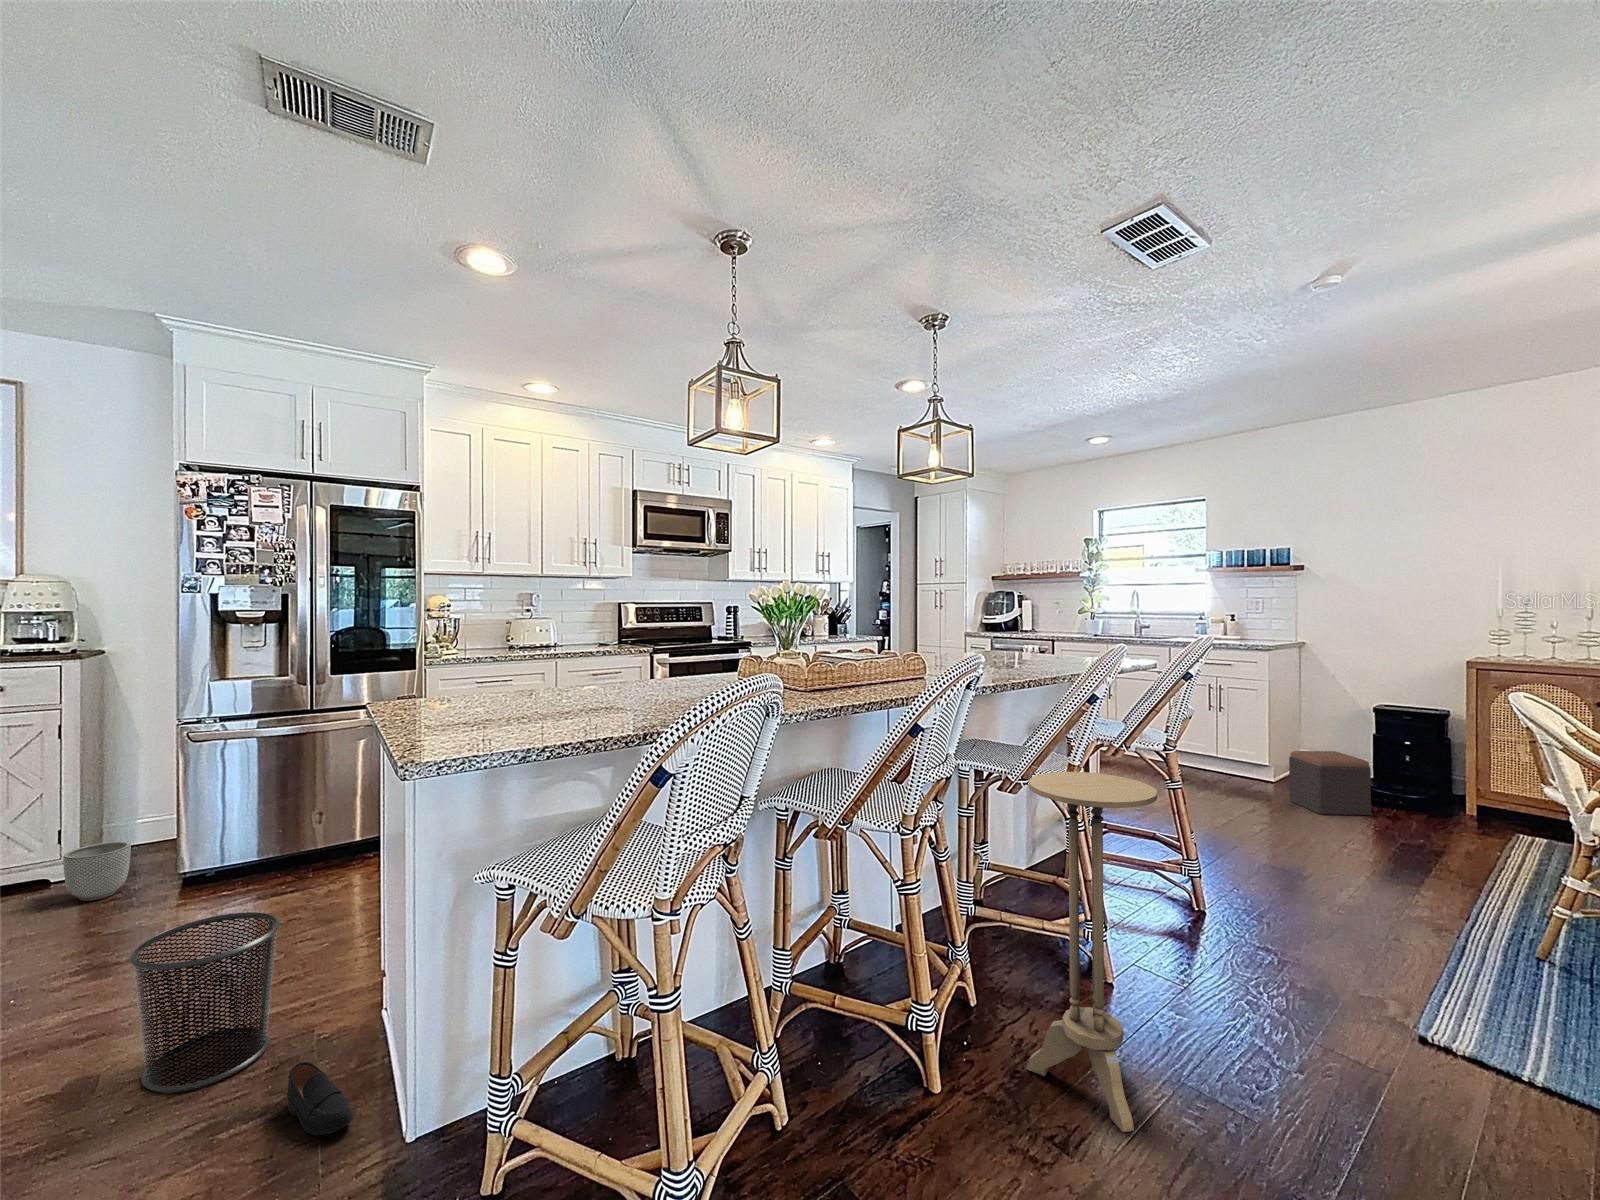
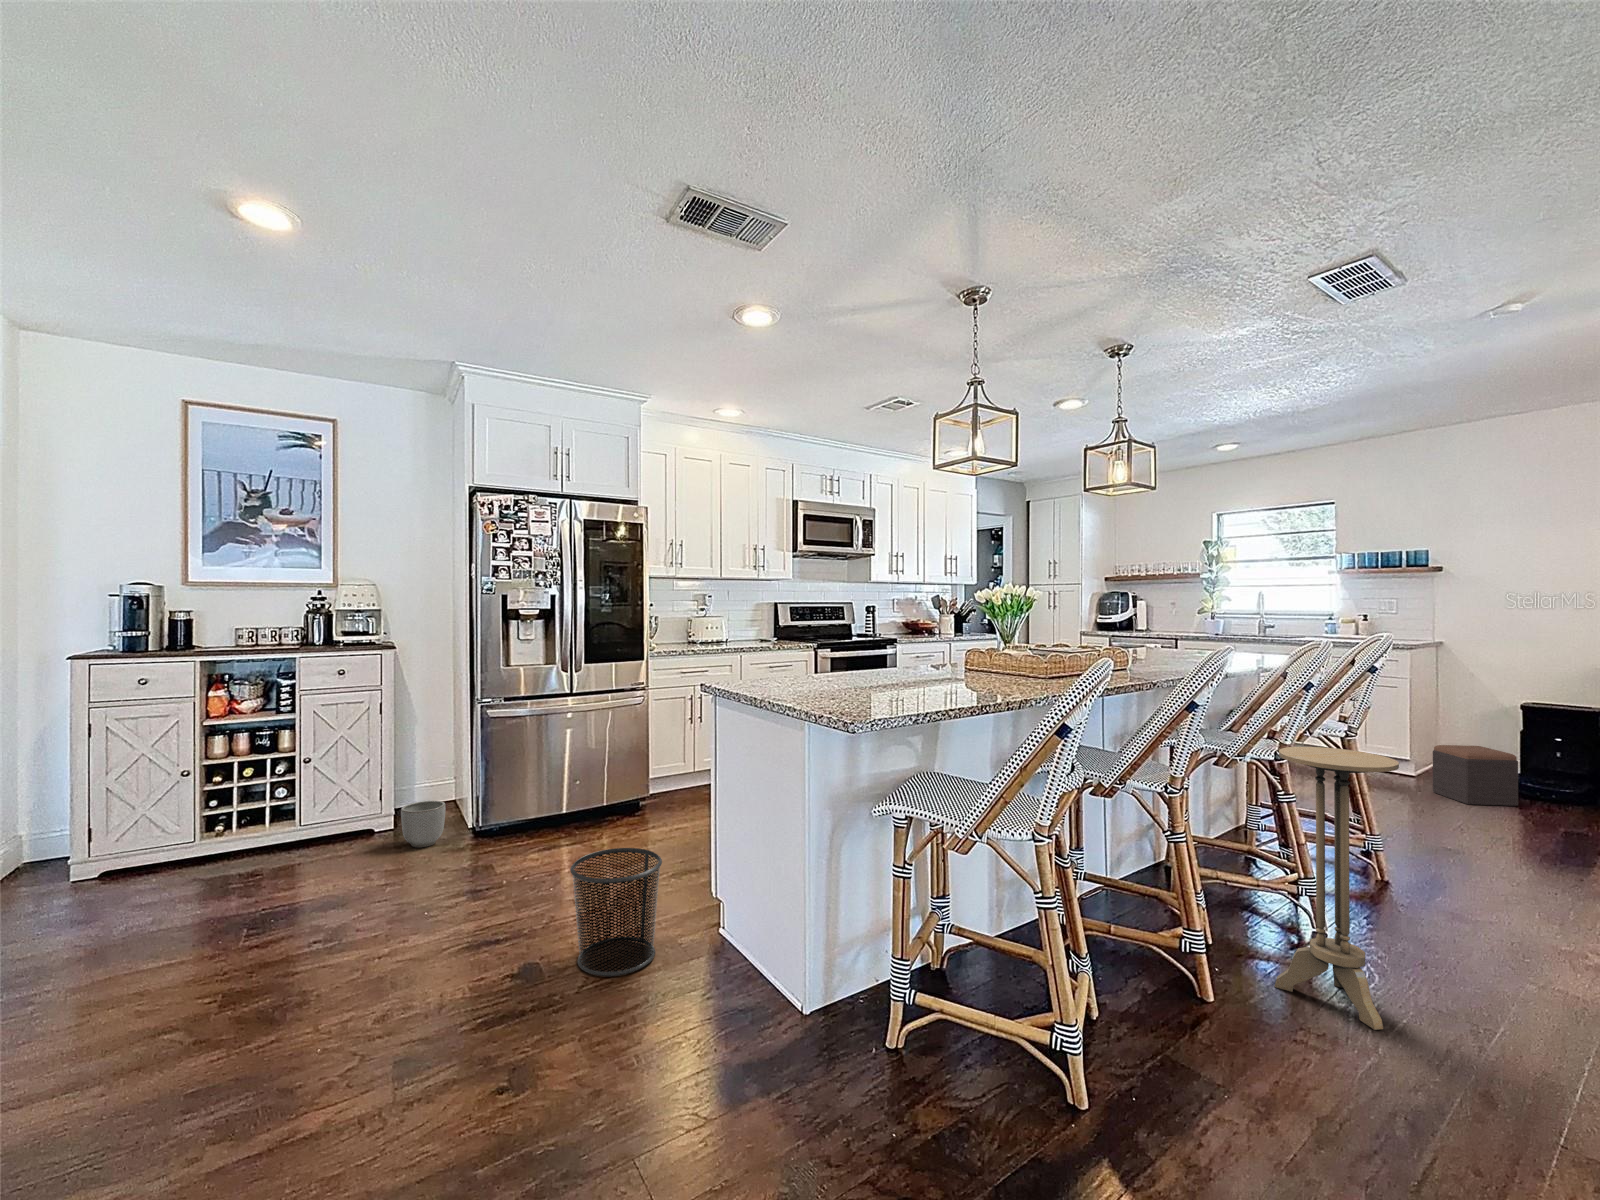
shoe: present [287,1062,353,1135] -> none [702,957,763,1006]

